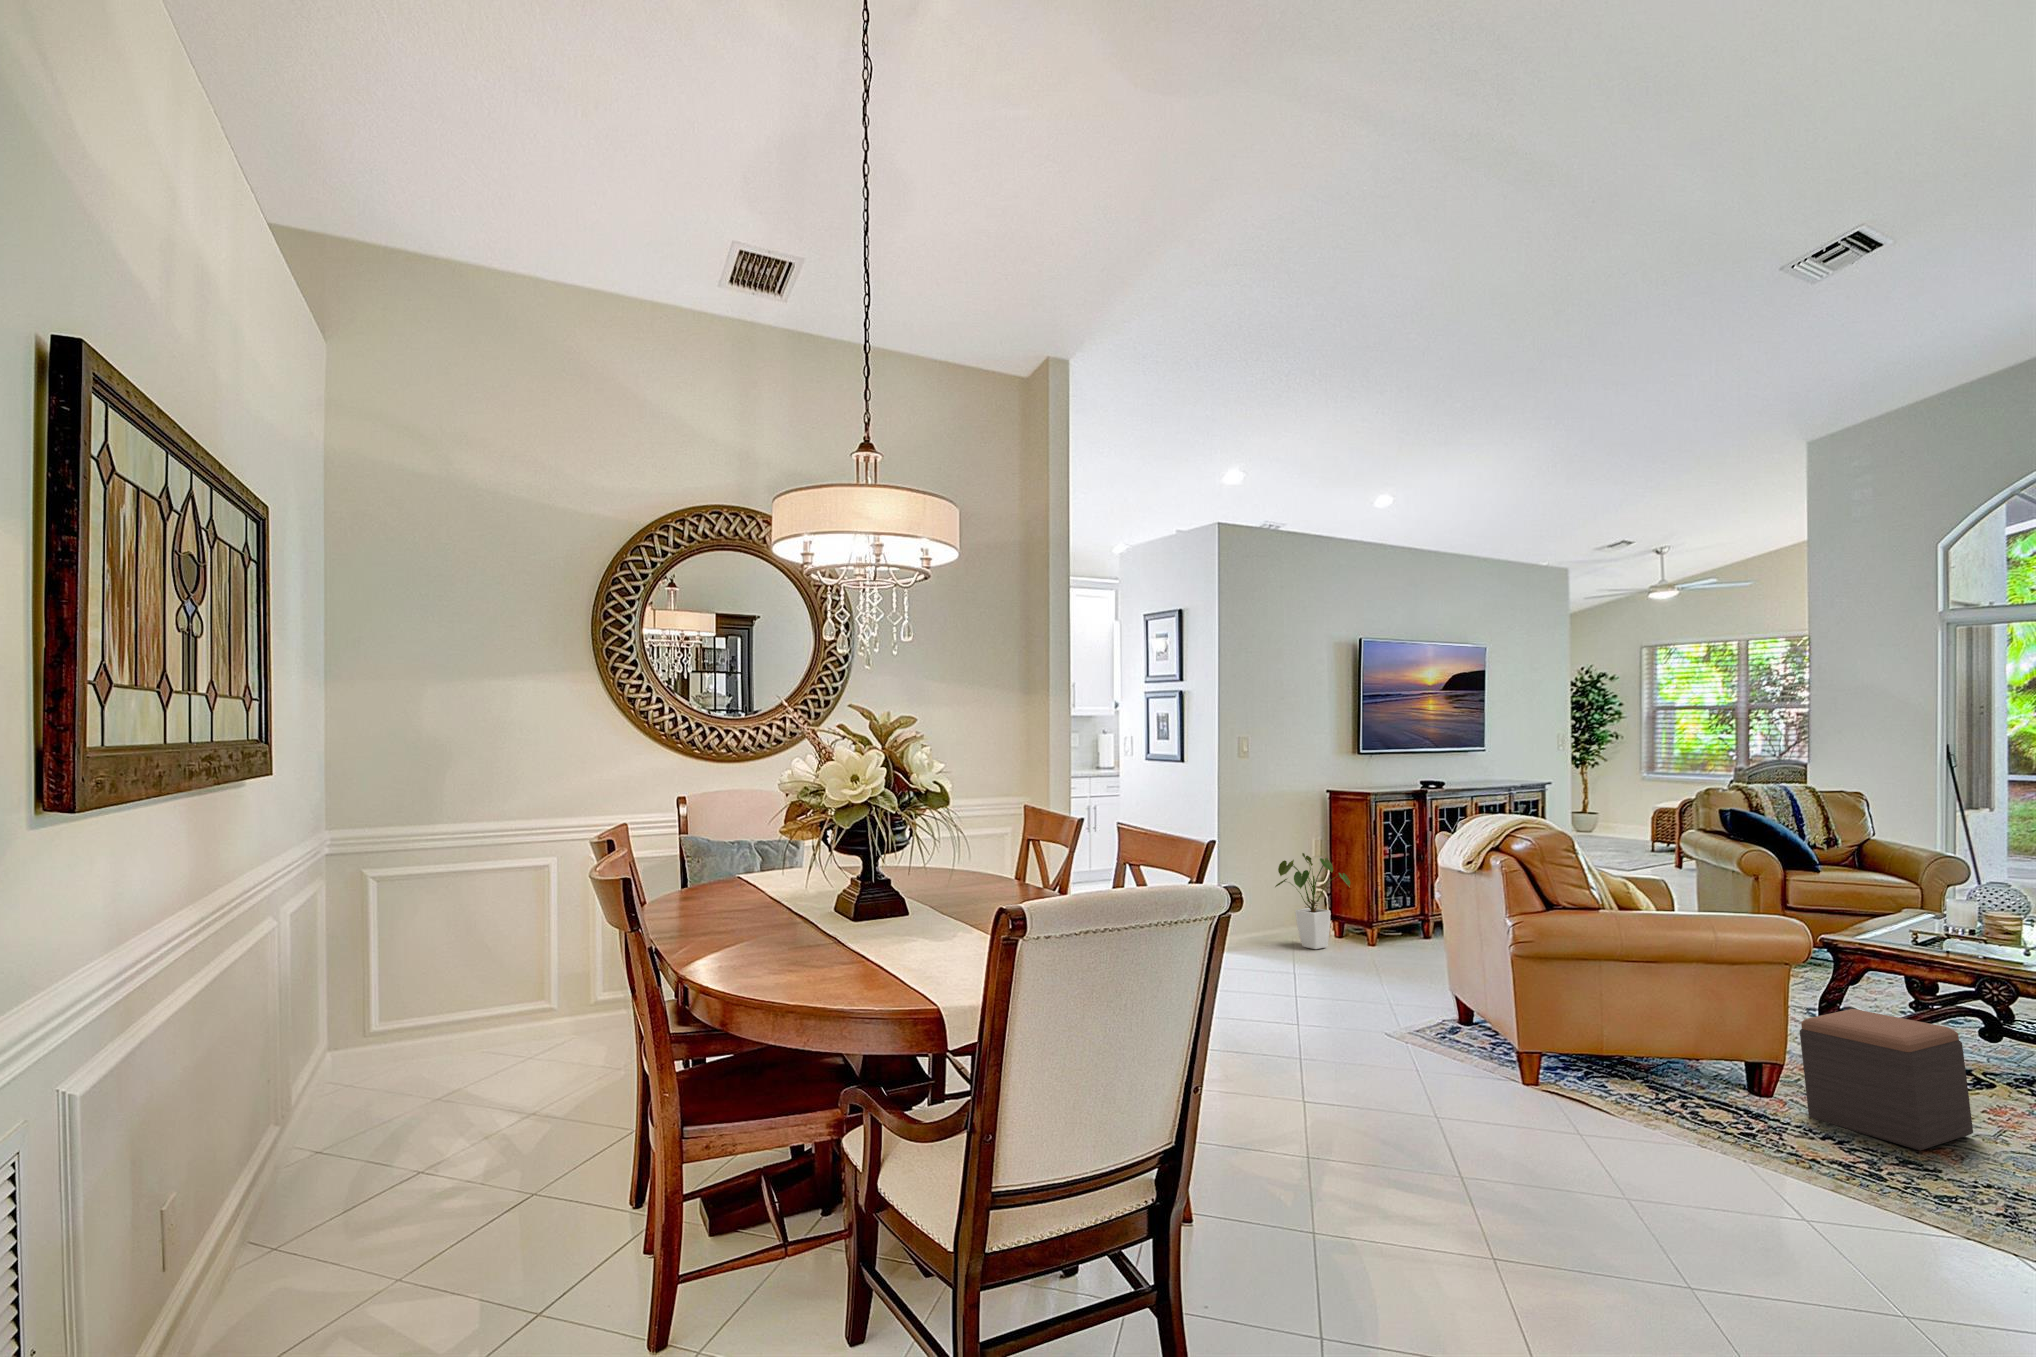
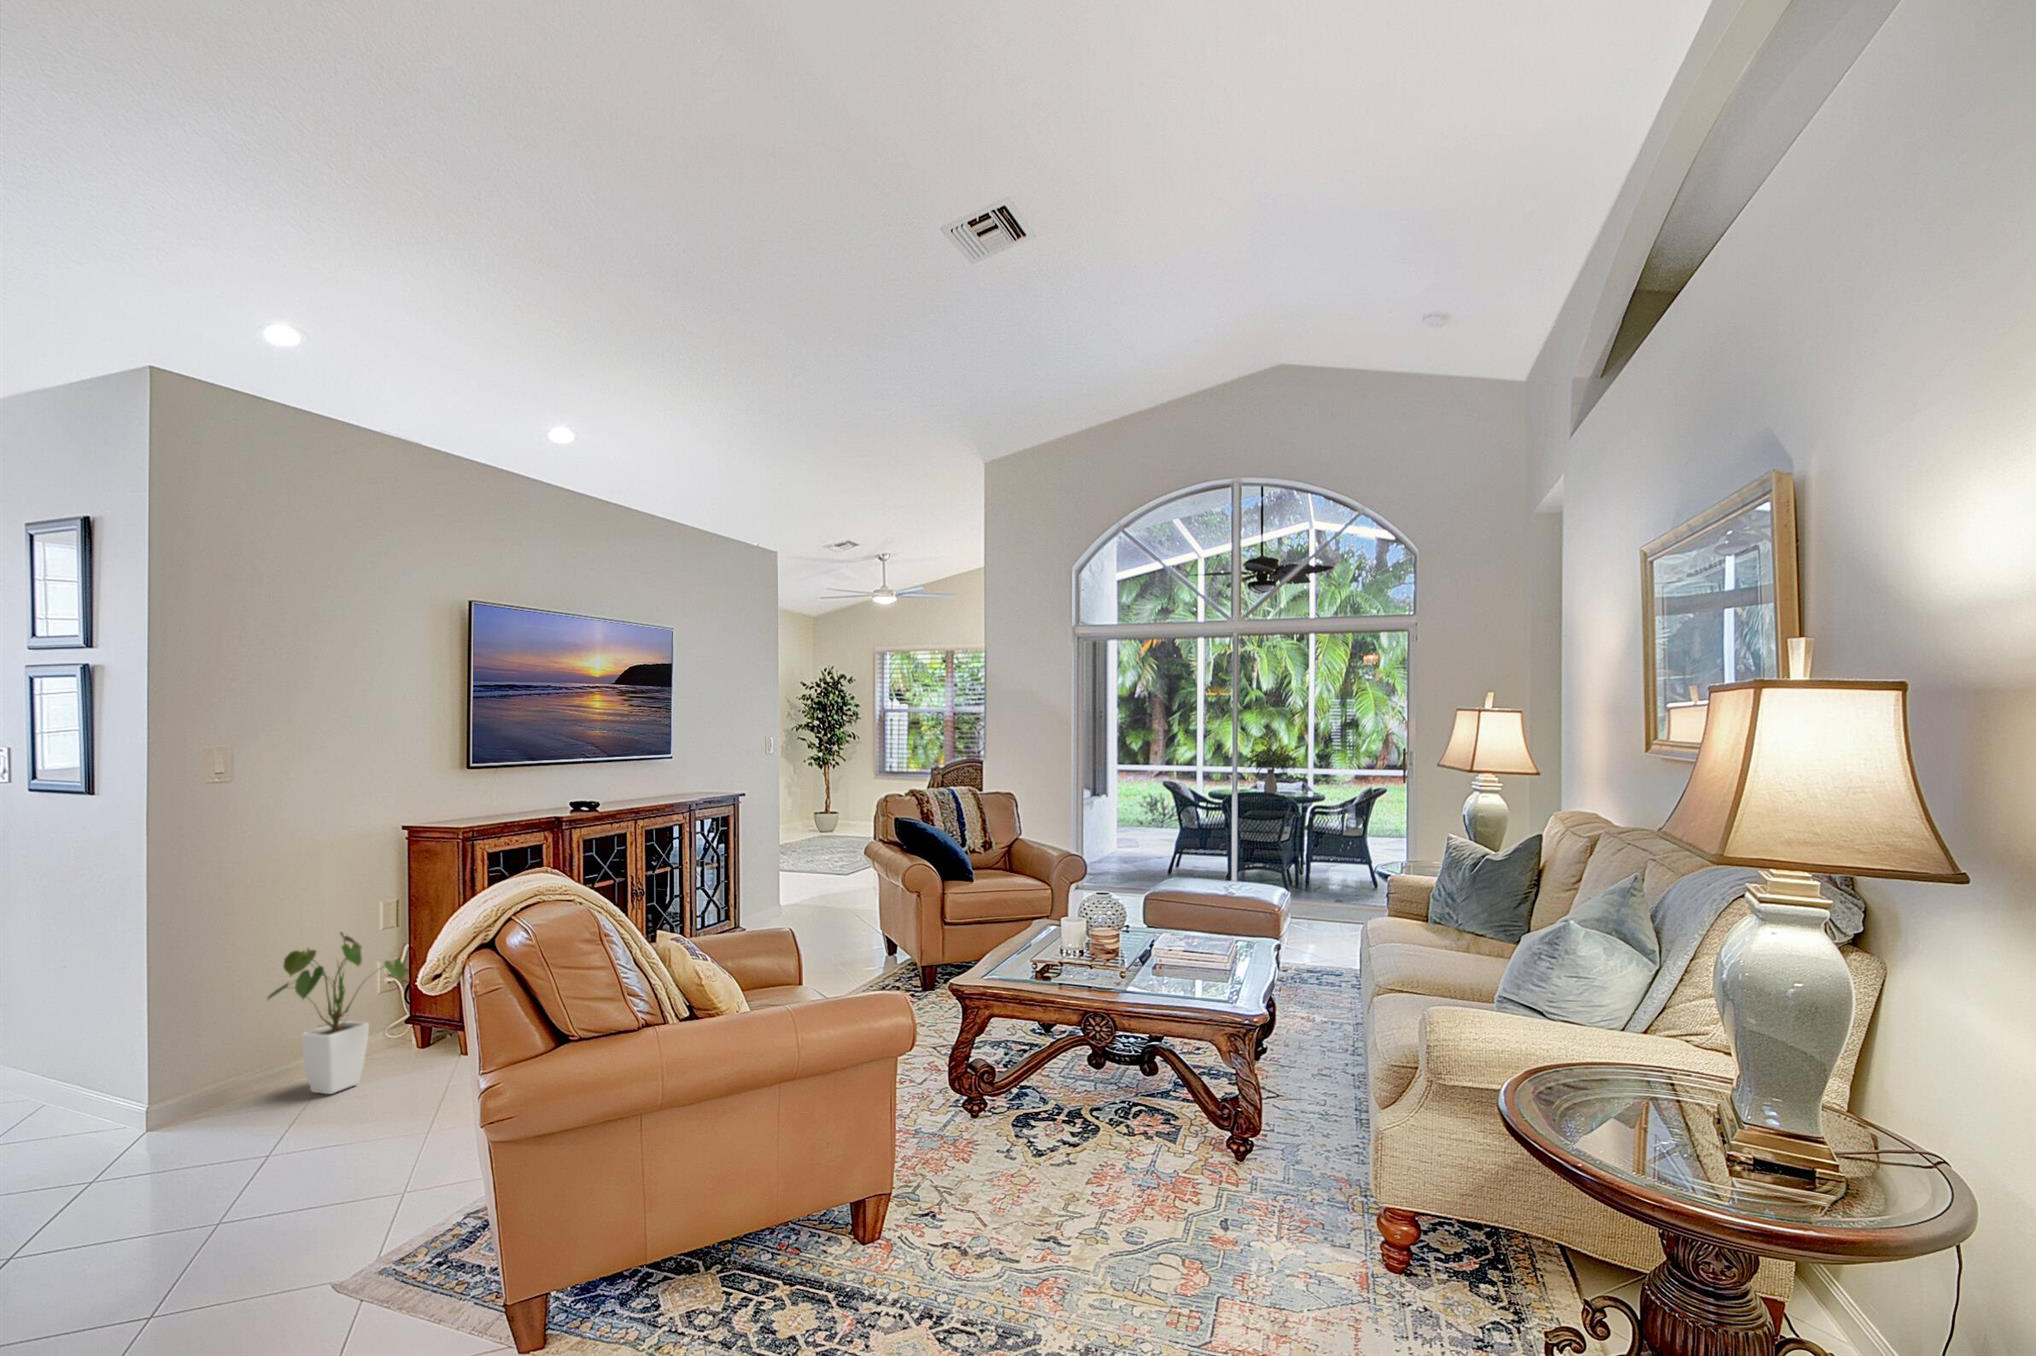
footstool: present [1800,1009,1973,1151] -> none [902,1098,1072,1316]

